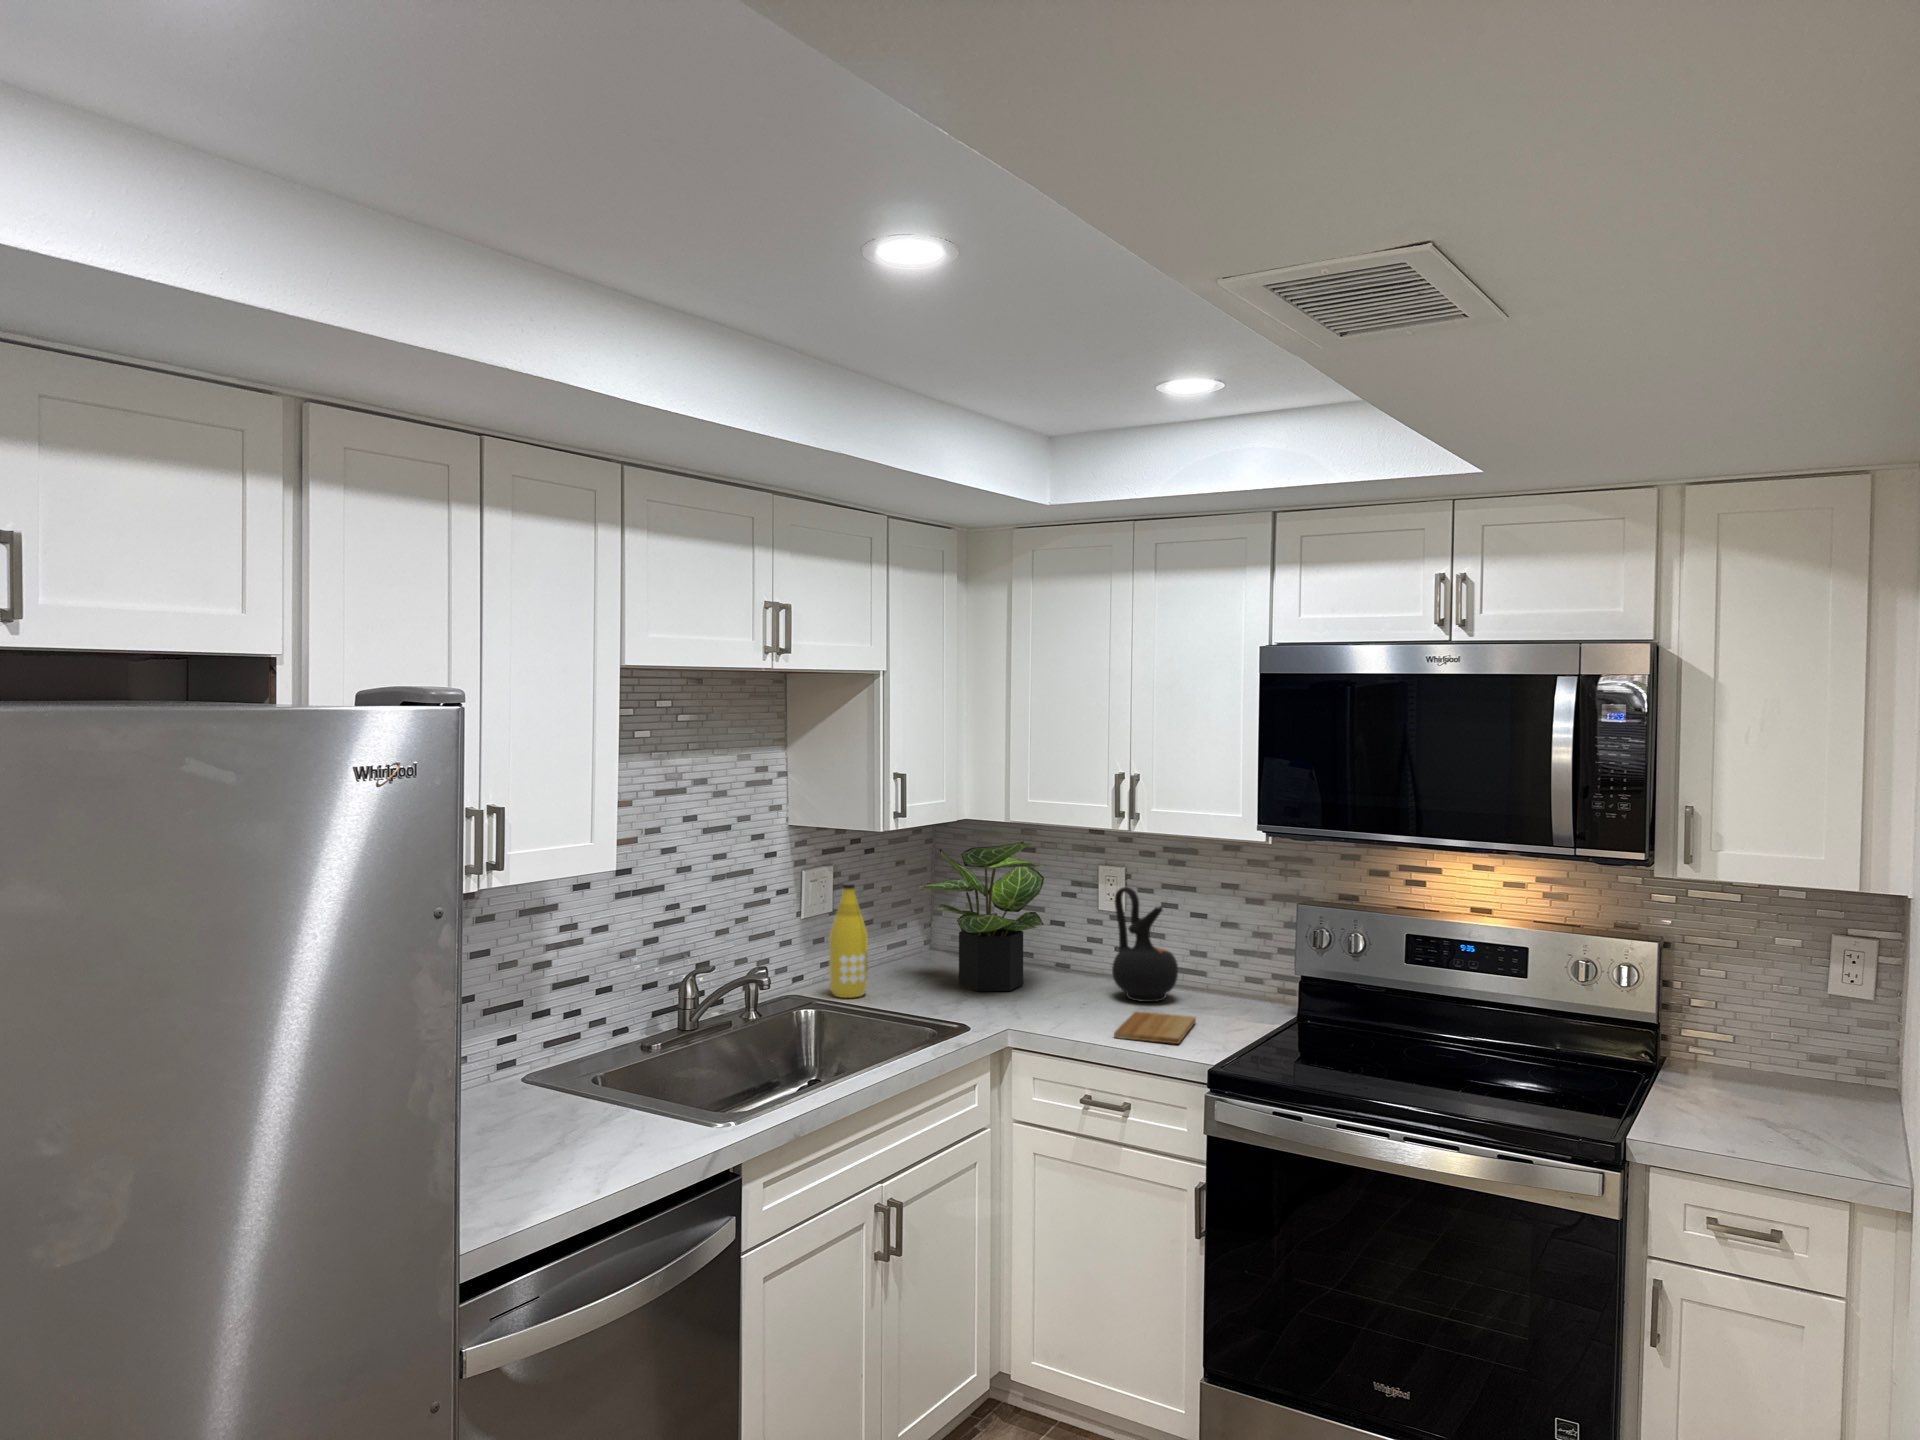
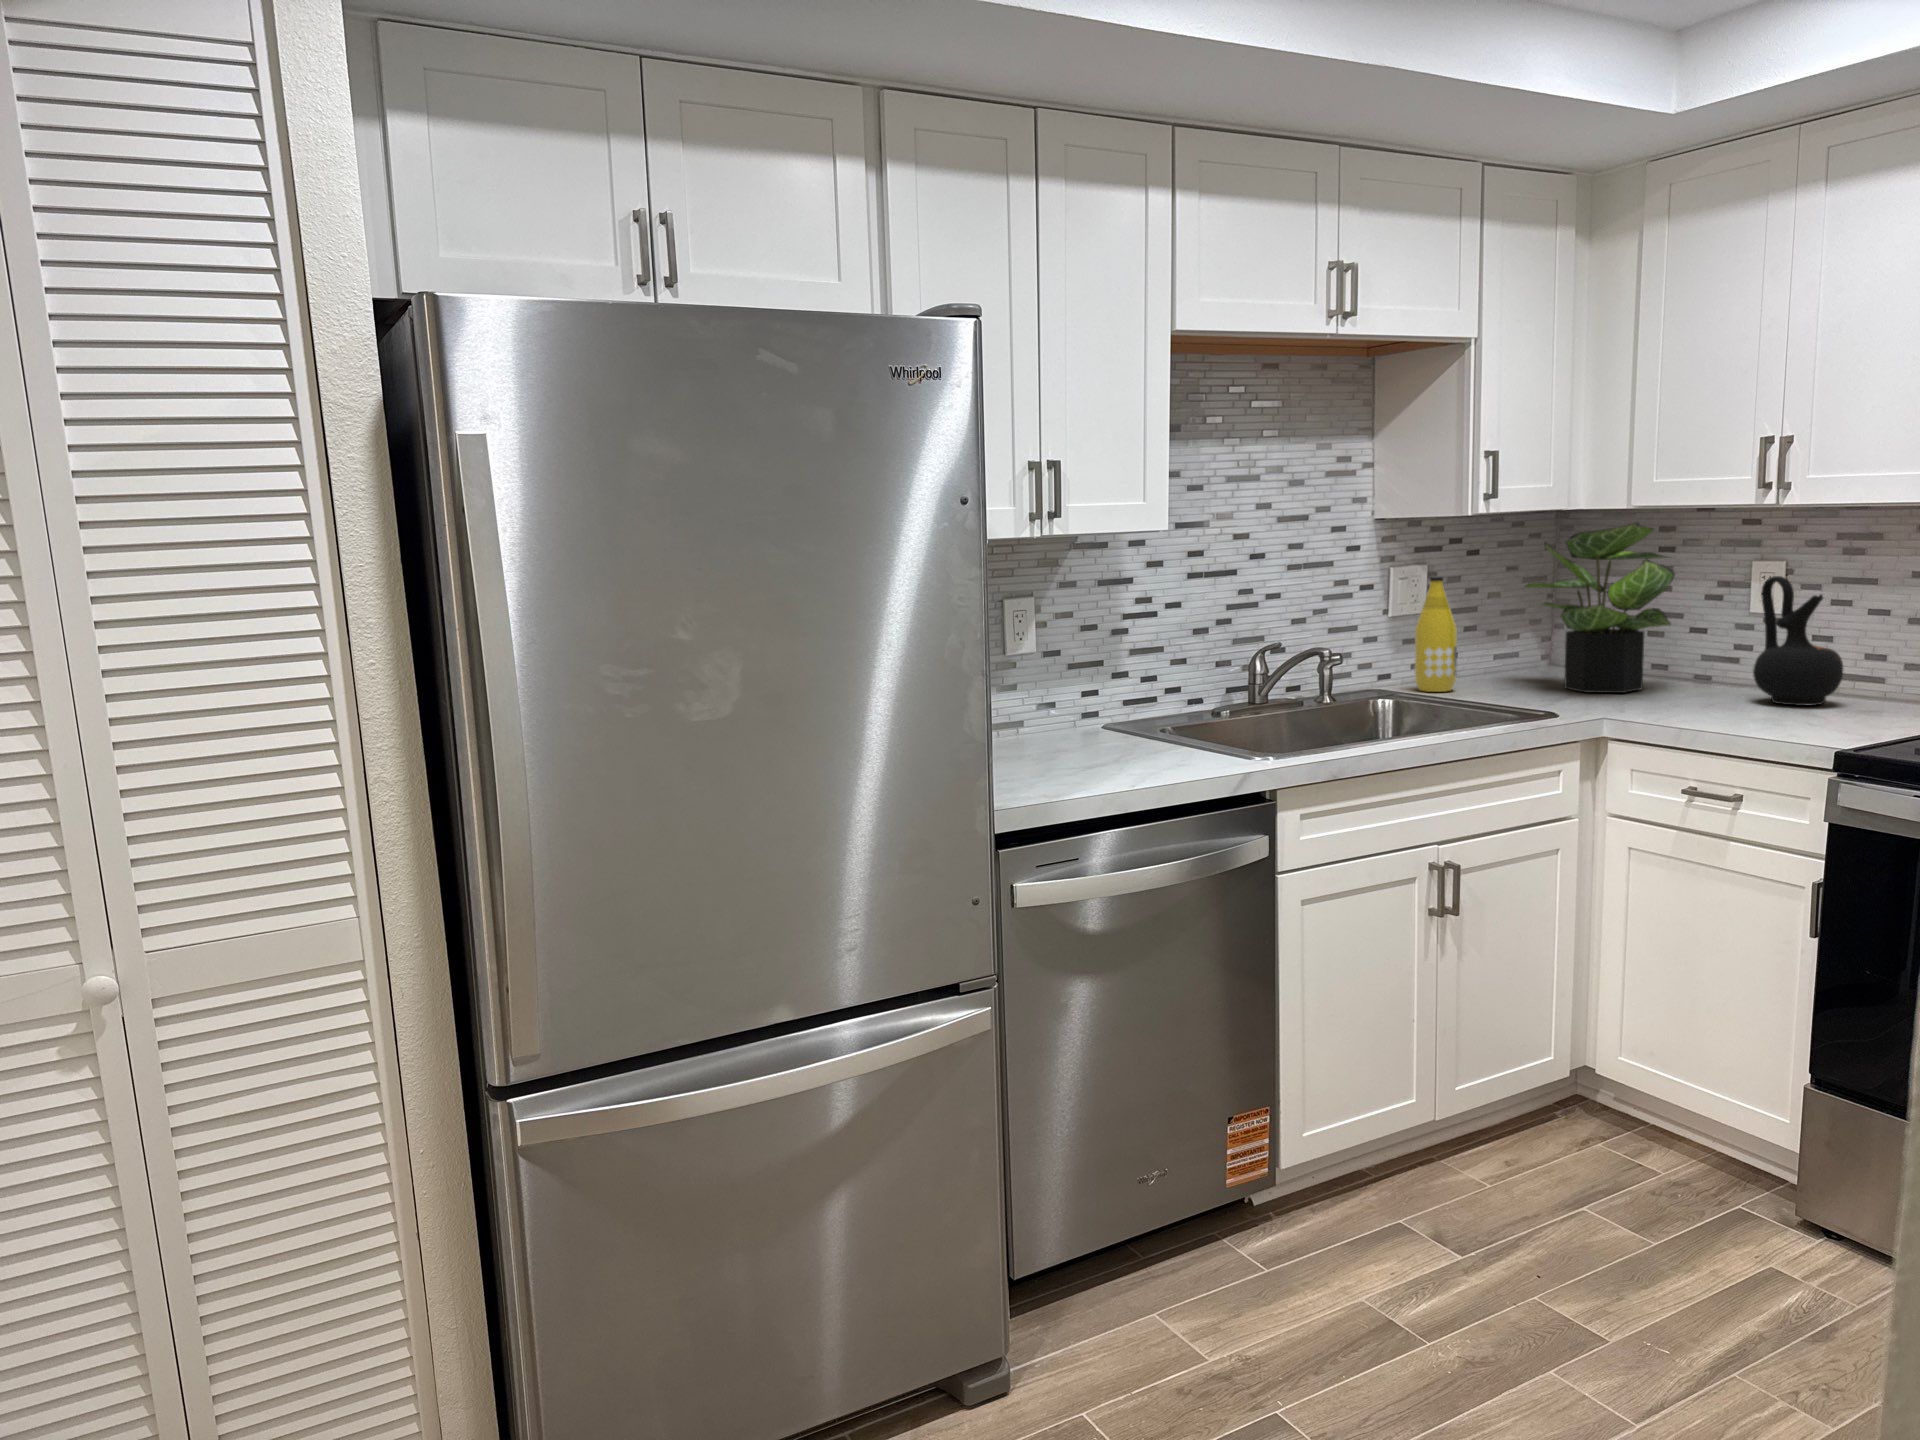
cutting board: present [1114,1012,1196,1044] -> none [1733,709,1854,734]

